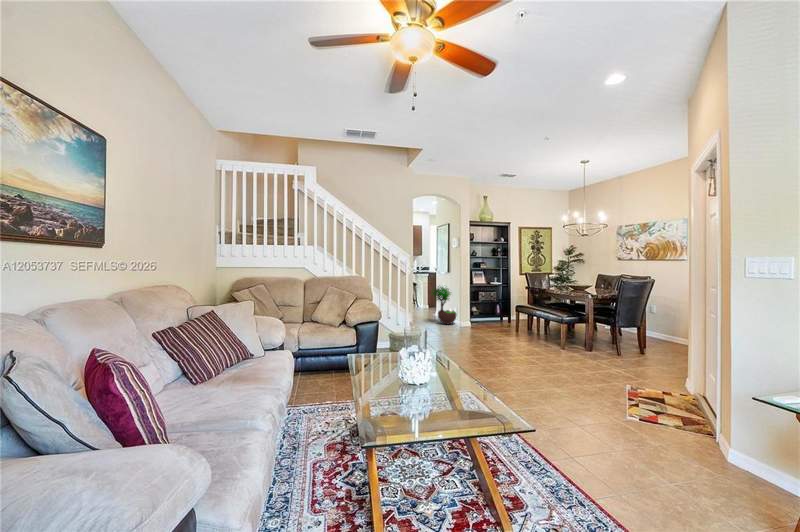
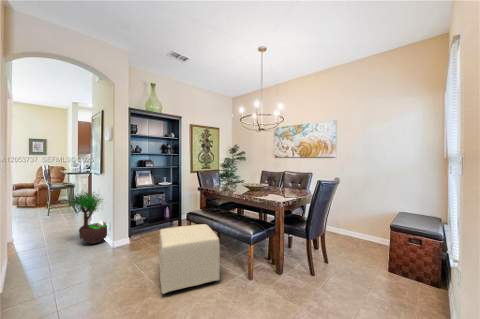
ottoman: none [497,310,539,345] -> present [159,224,220,294]

